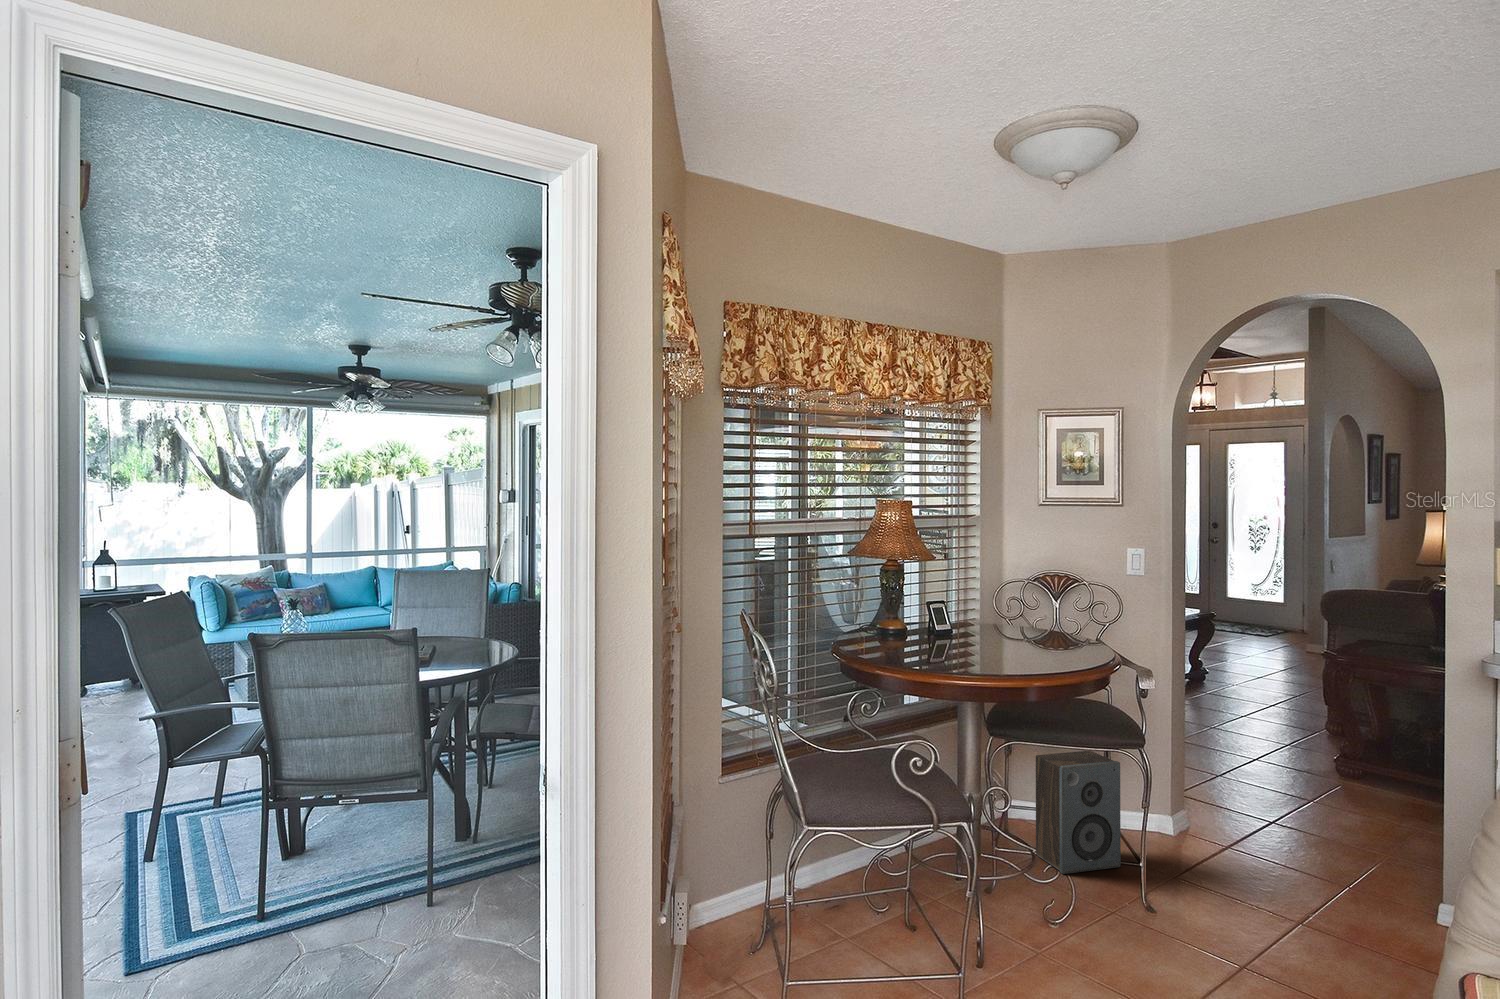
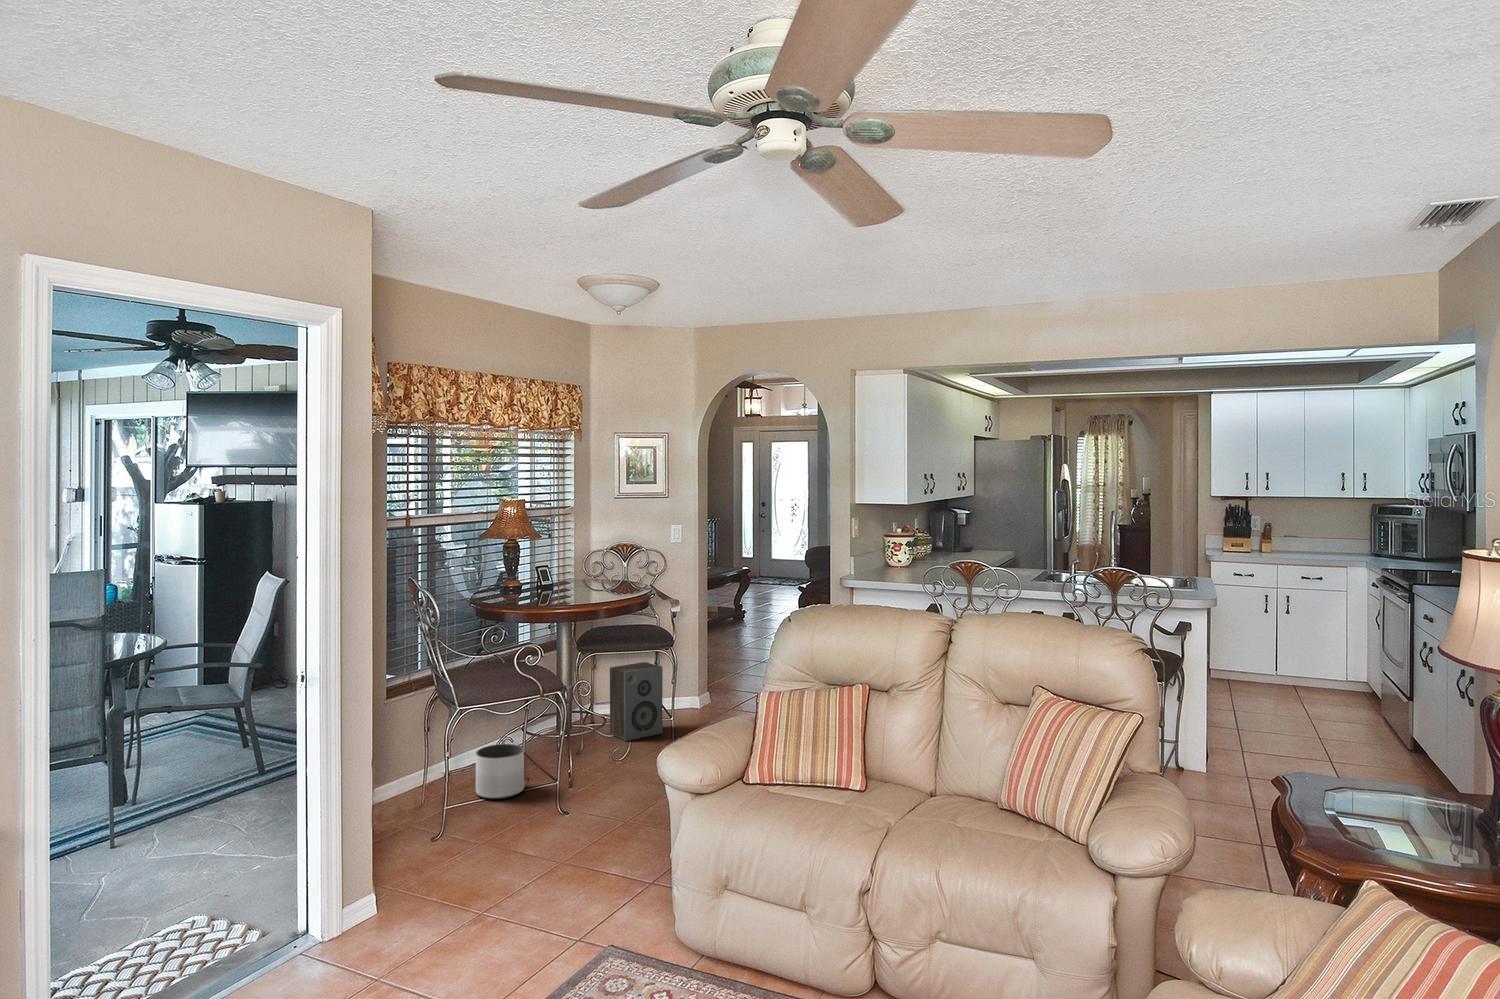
planter: none [839,868,911,962] -> present [476,744,524,799]

